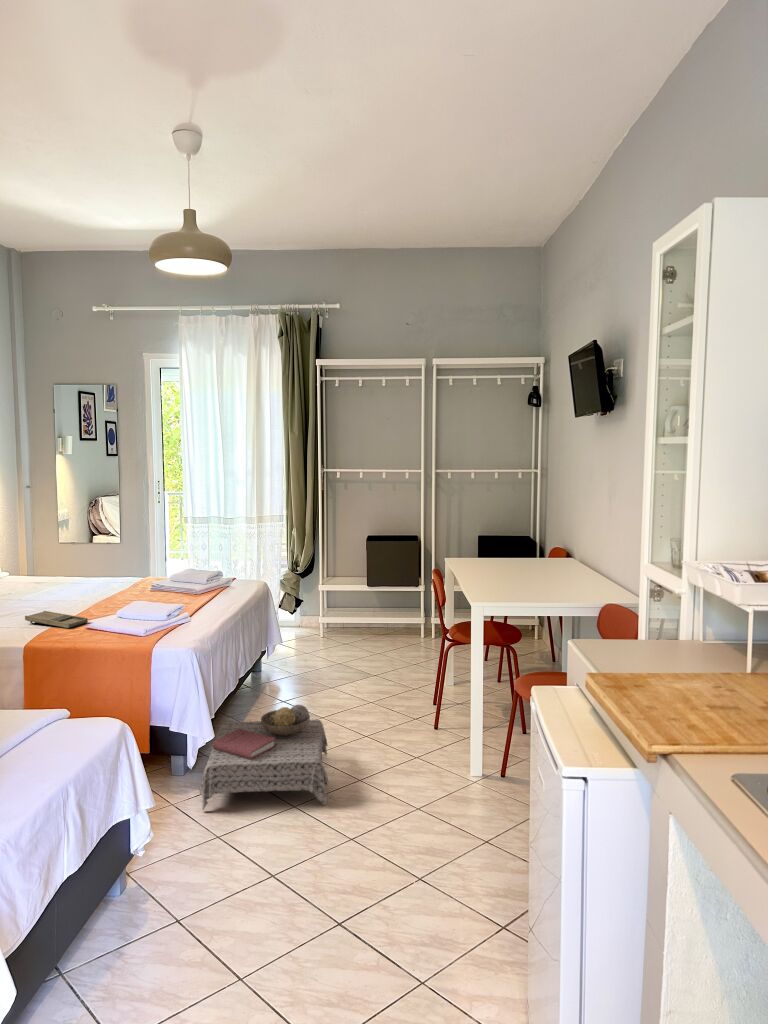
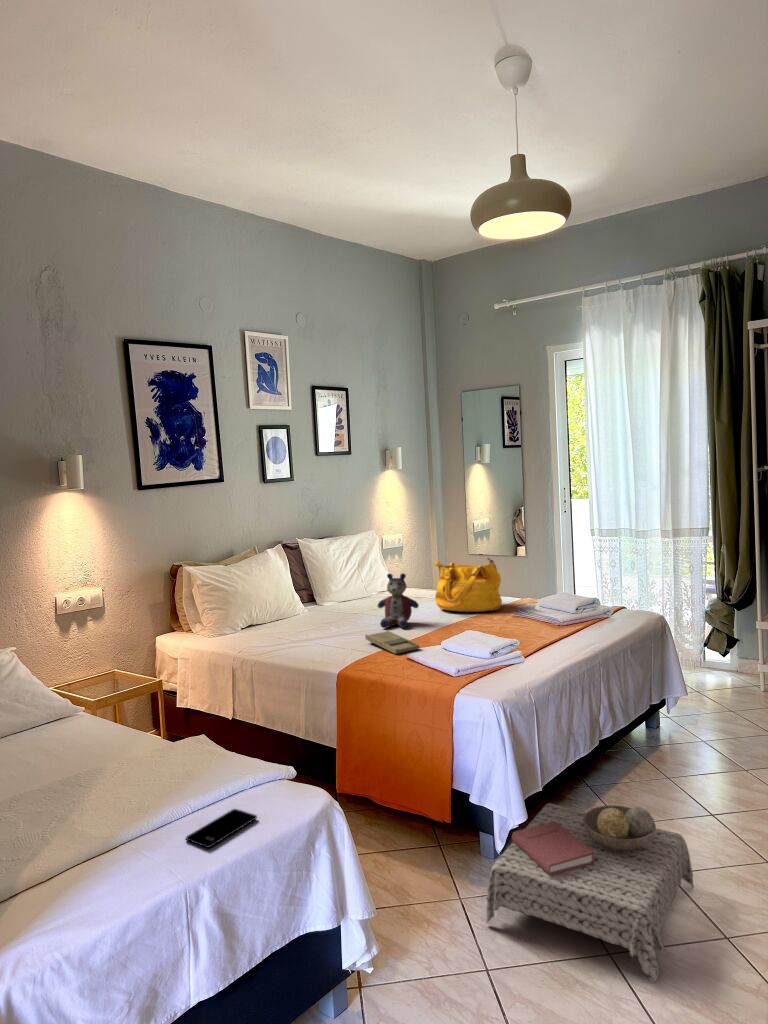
handbag: none [67,542,133,592] -> present [435,558,502,612]
stuffed bear: none [18,558,63,611] -> present [378,573,419,628]
smartphone: none [27,739,74,764] -> present [186,809,257,848]

